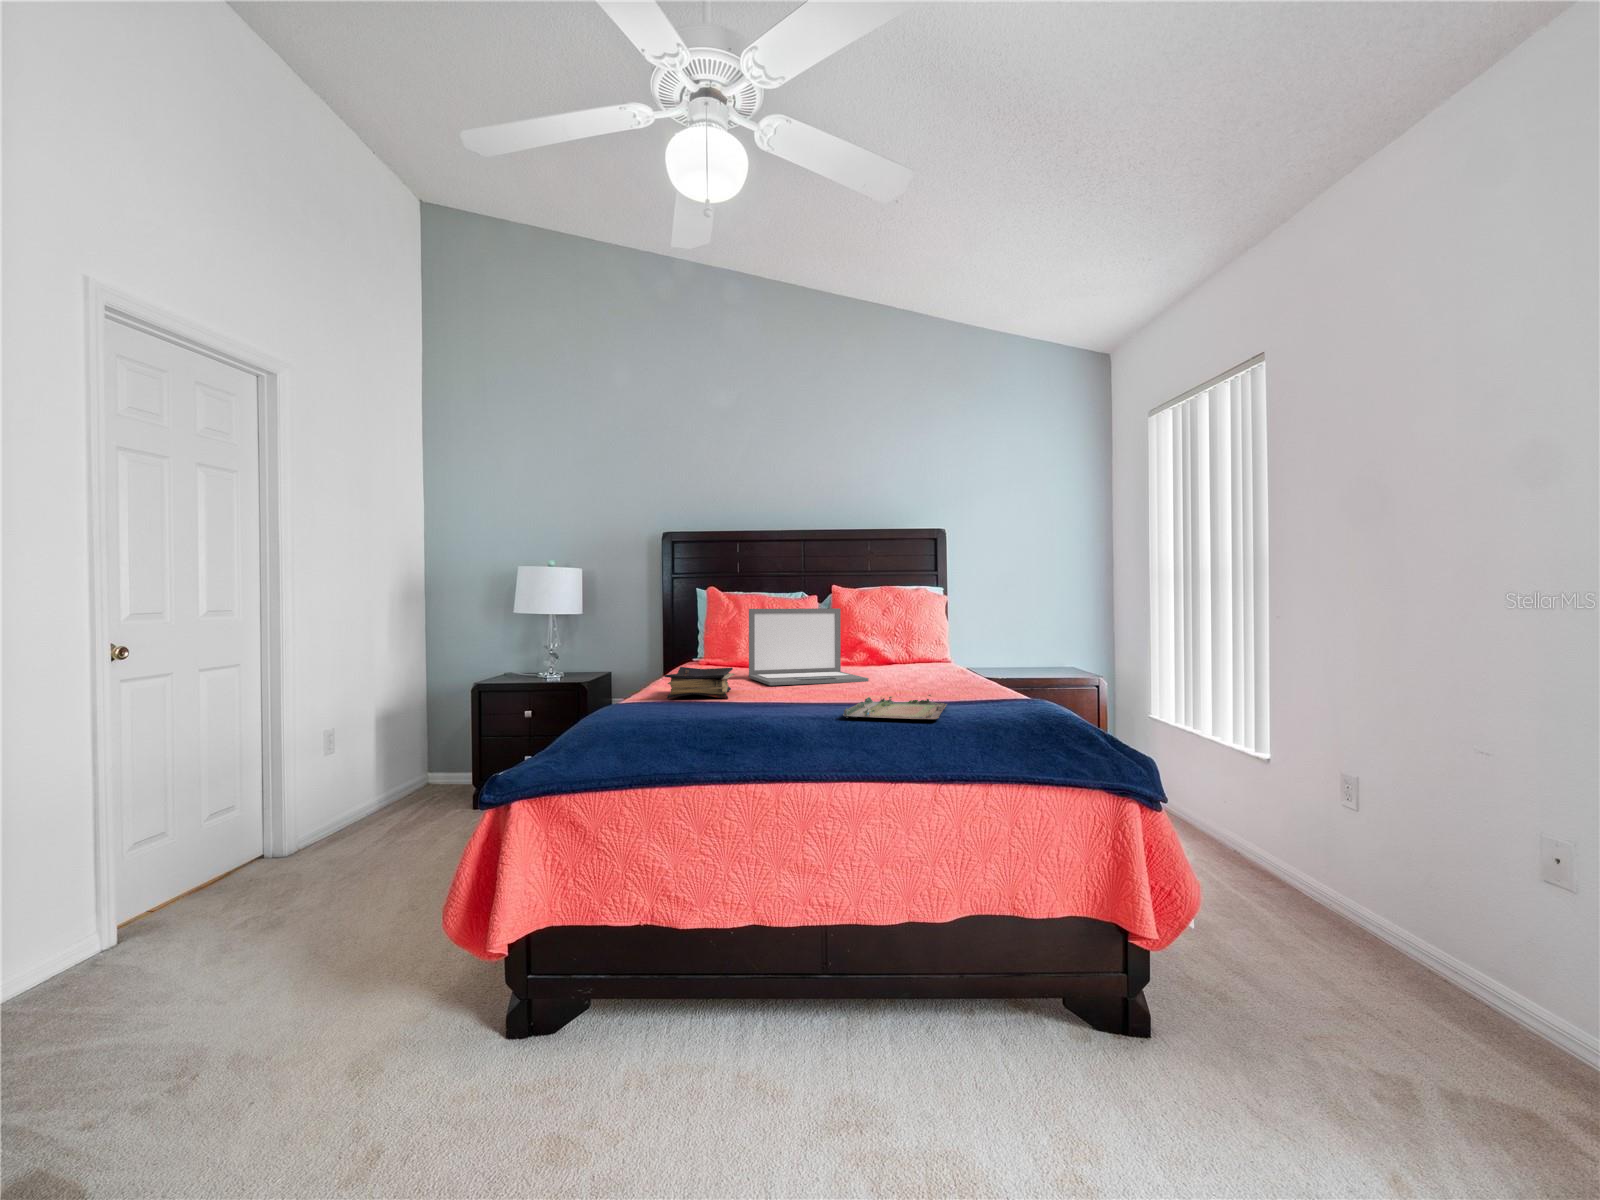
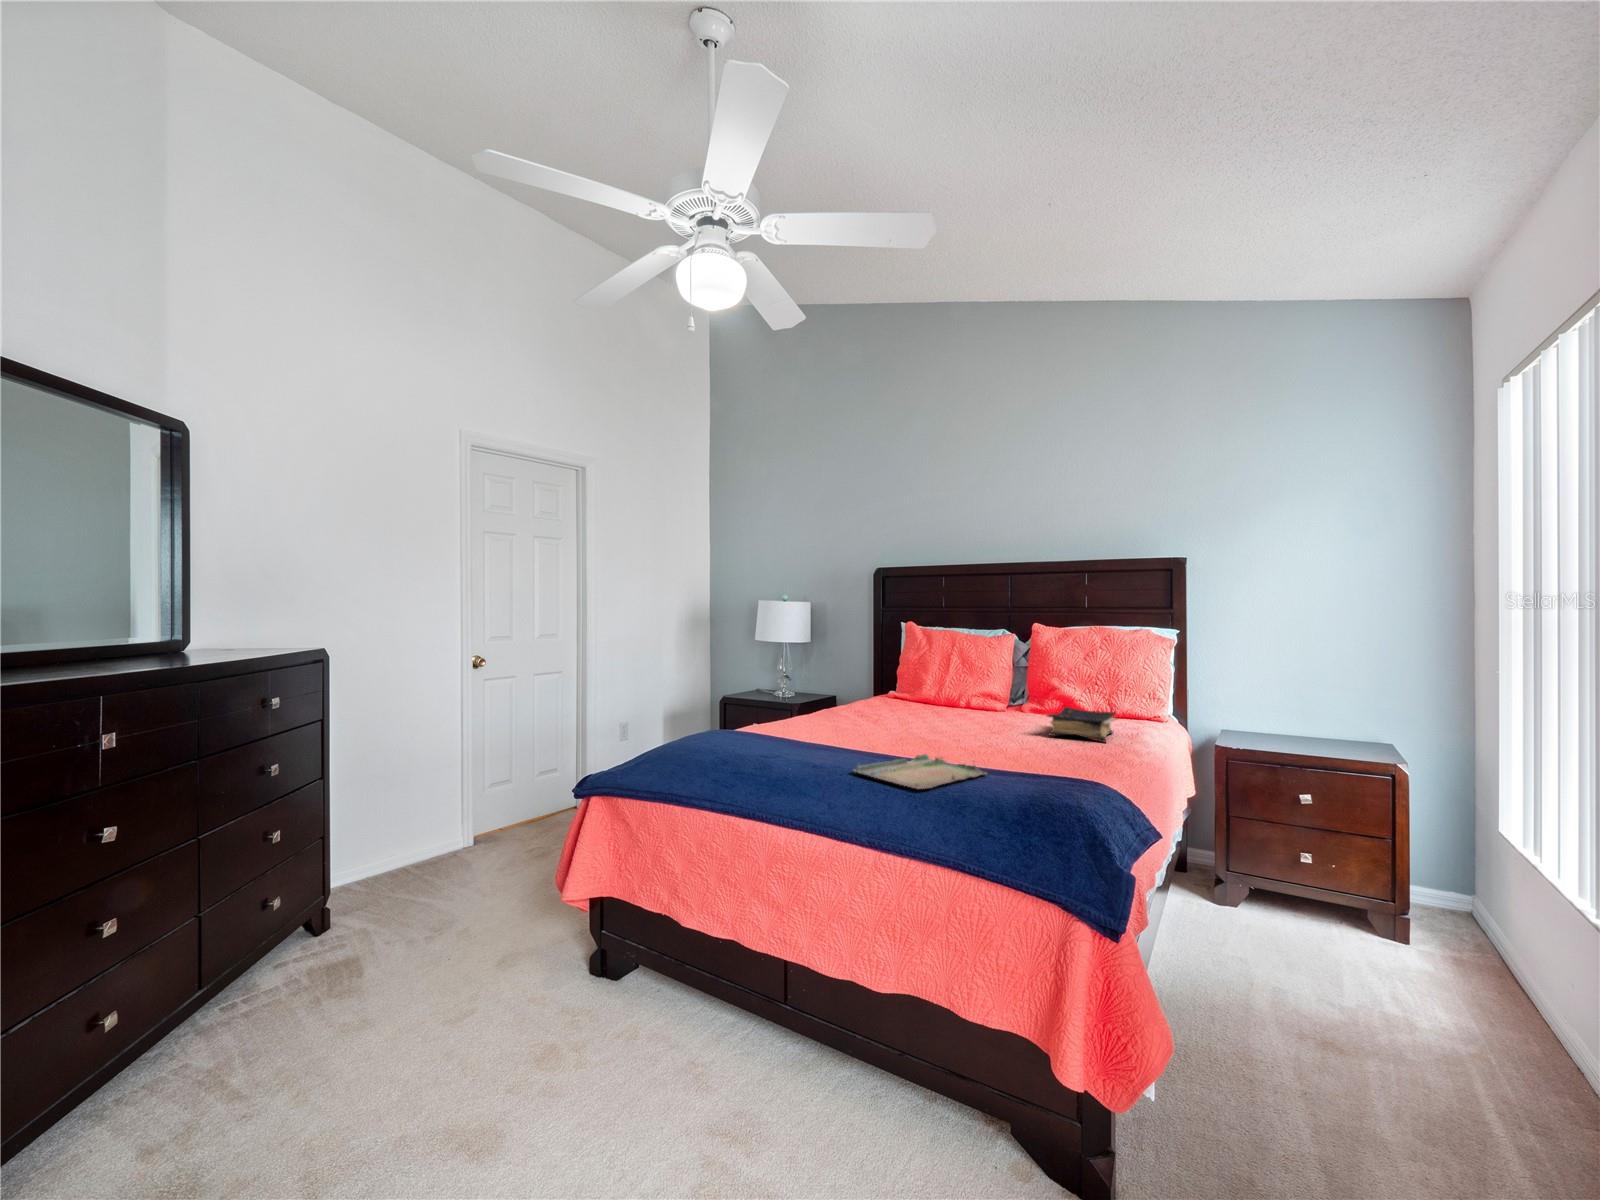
laptop: present [749,608,869,685] -> none [894,650,1002,734]
book: present [665,667,735,699] -> present [1046,707,1117,743]

